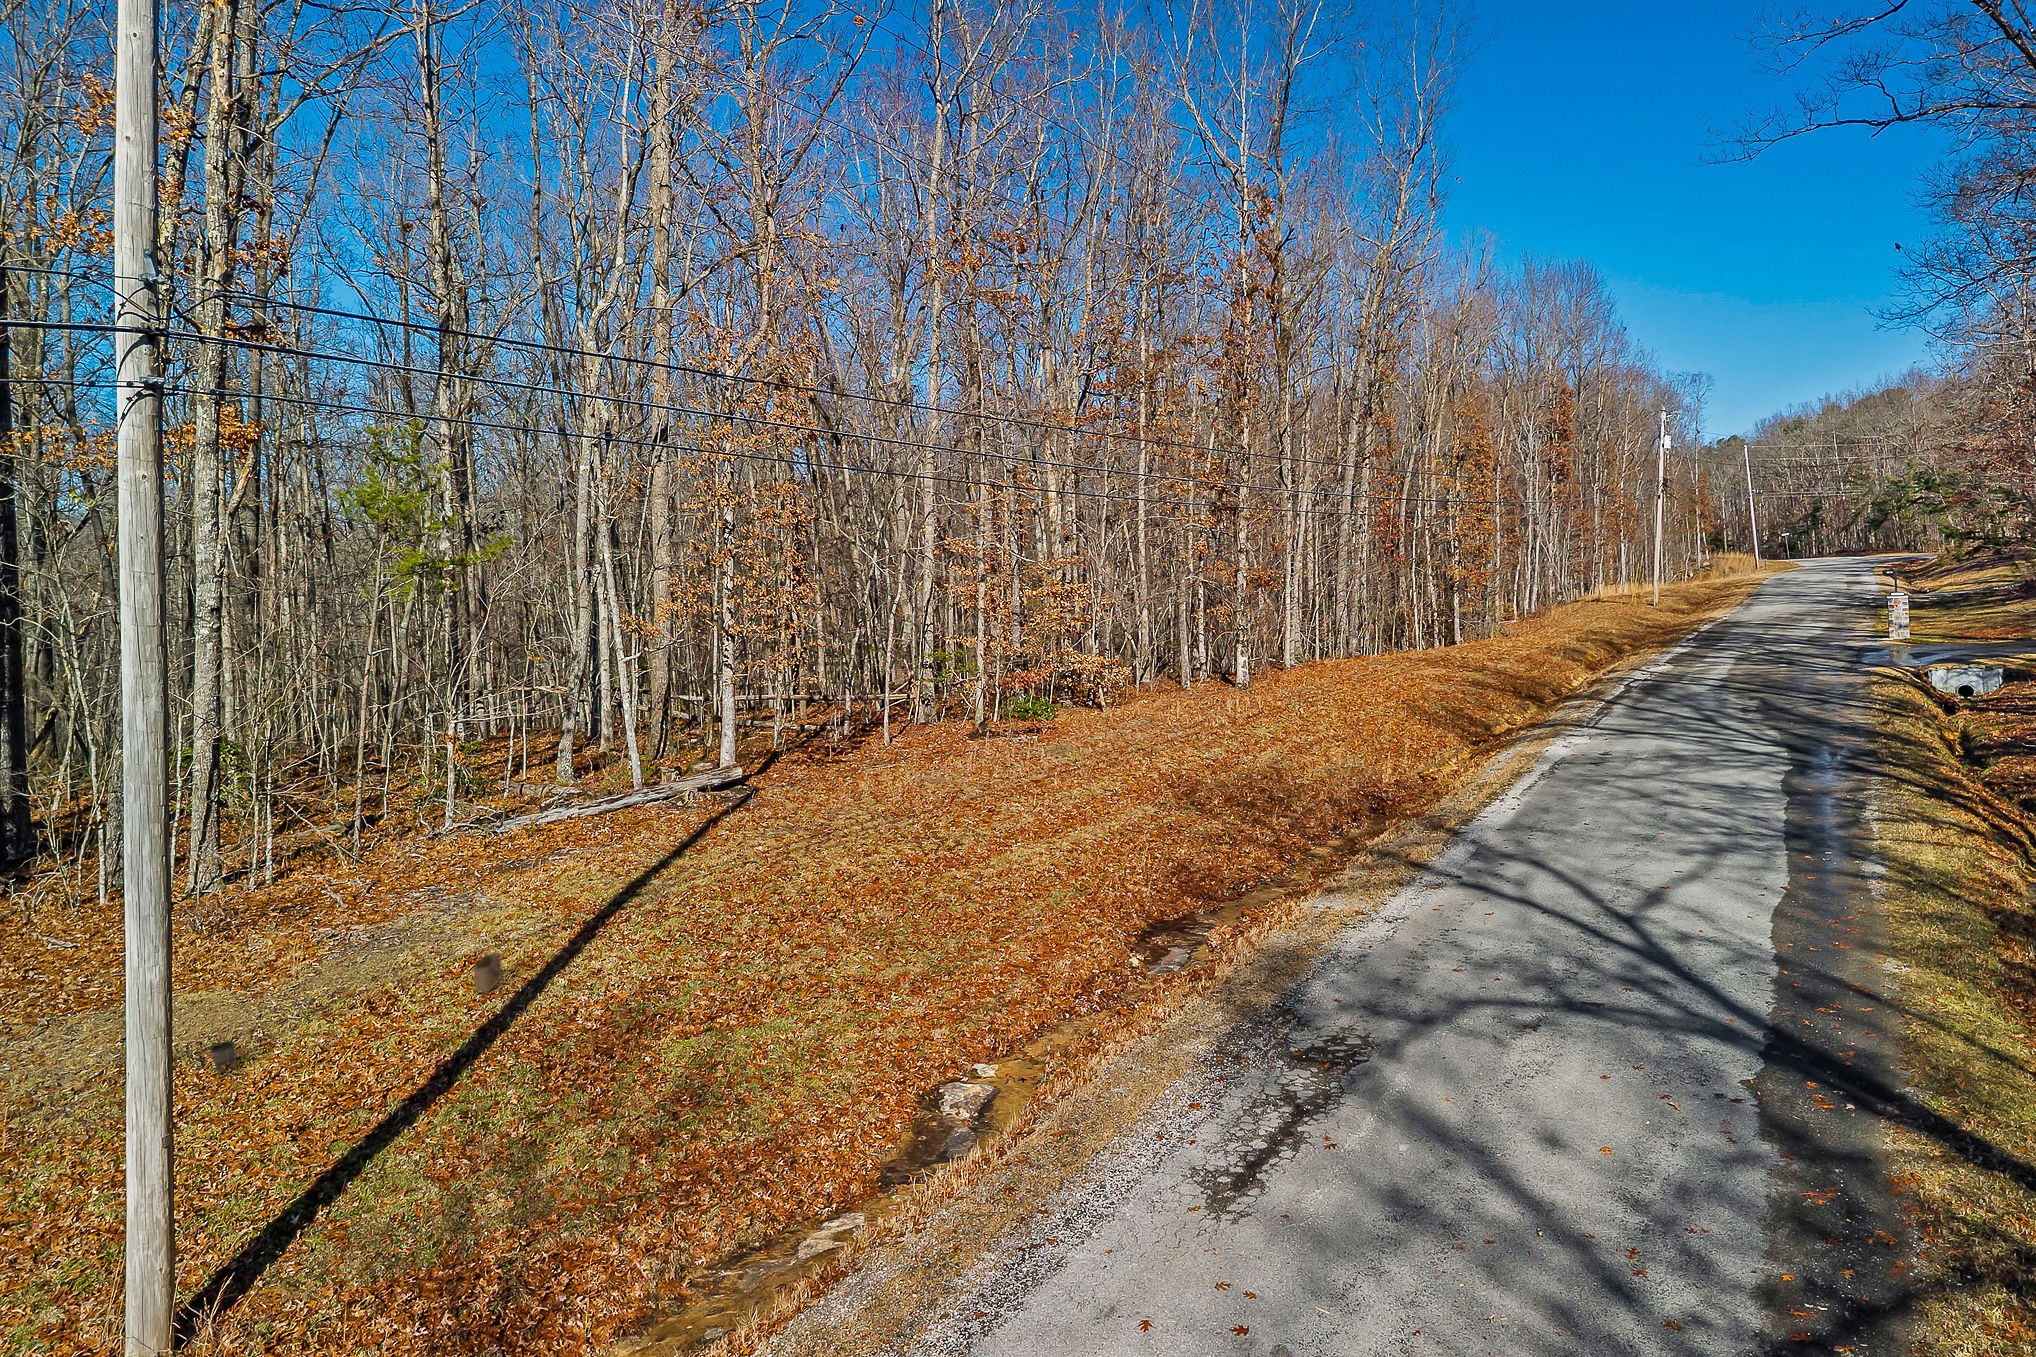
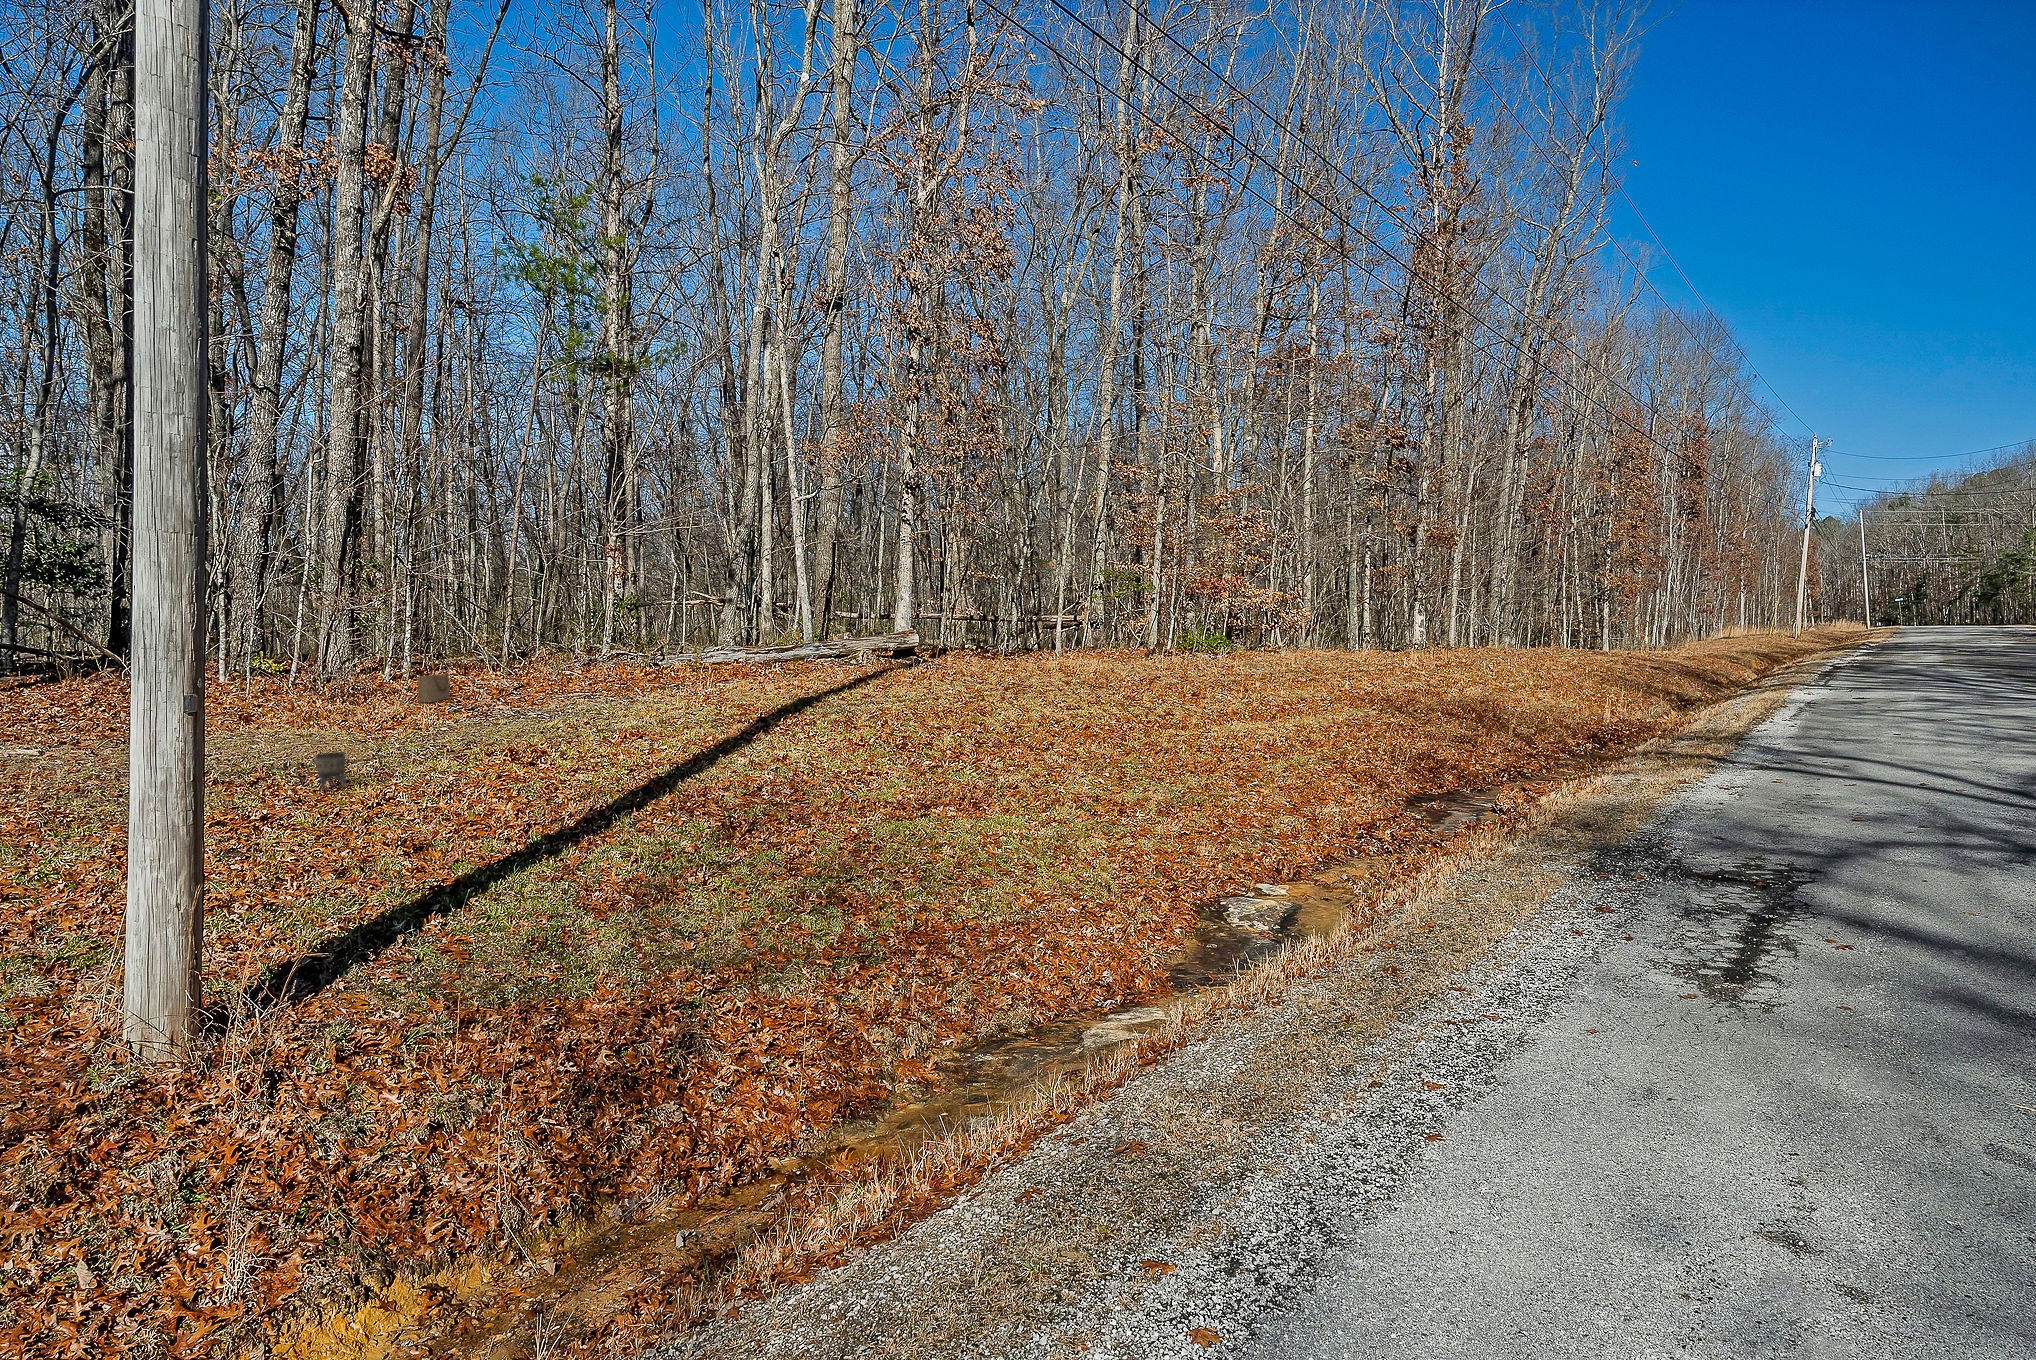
basket: present [473,953,502,993] -> present [417,674,450,703]

